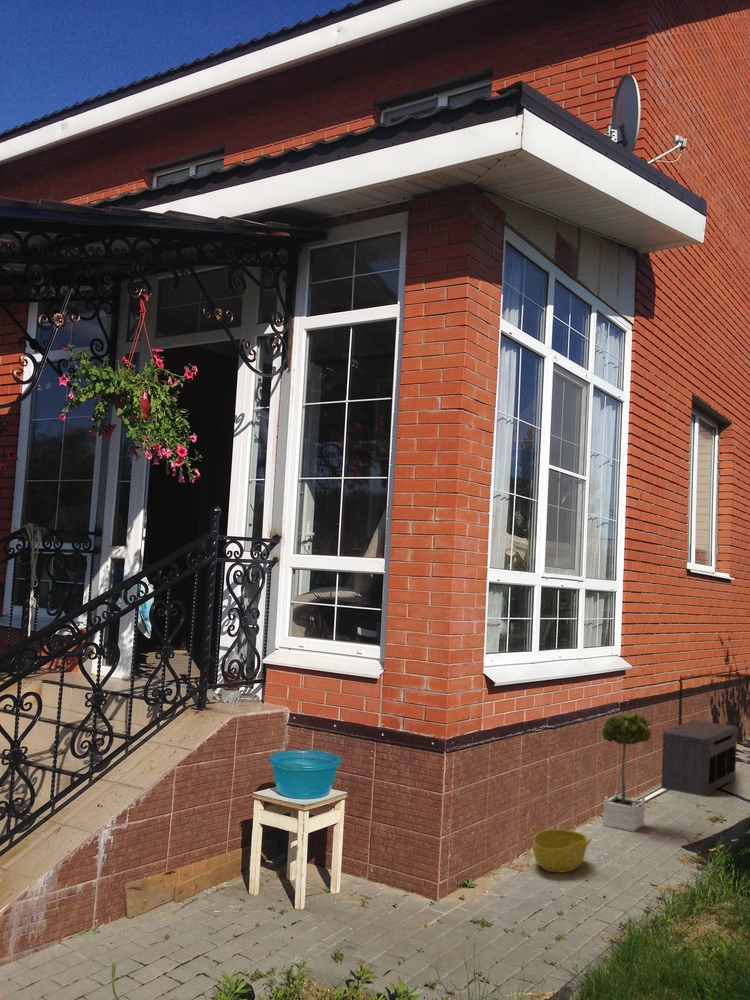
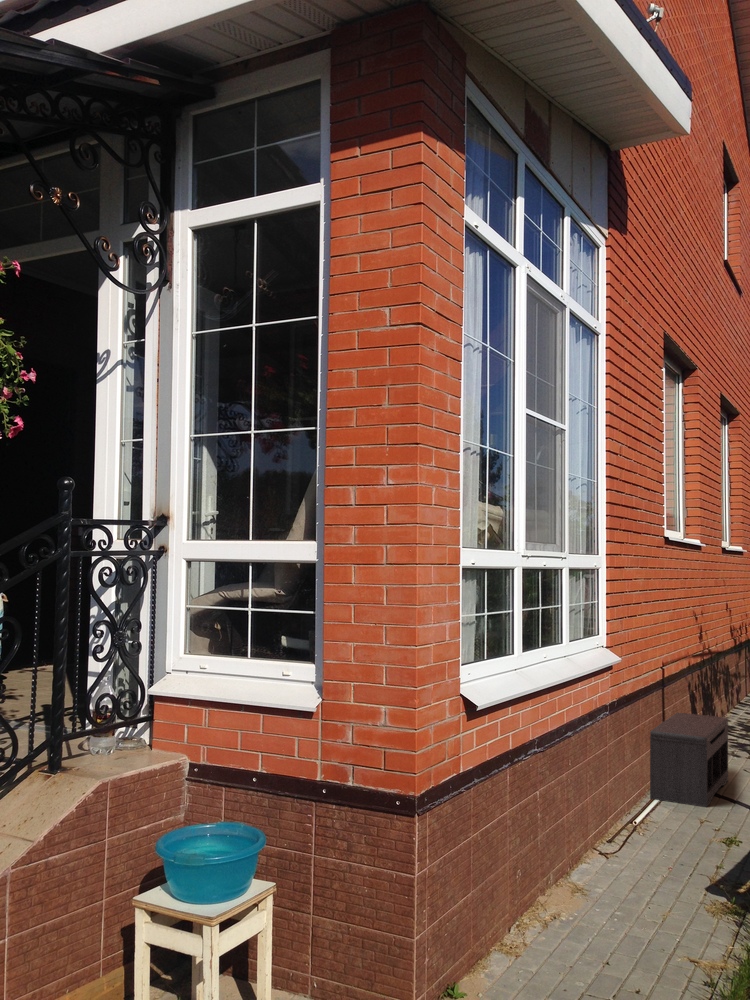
potted tree: present [602,713,651,832] -> none [595,720,656,871]
basket: present [530,827,591,872] -> none [522,887,606,953]

